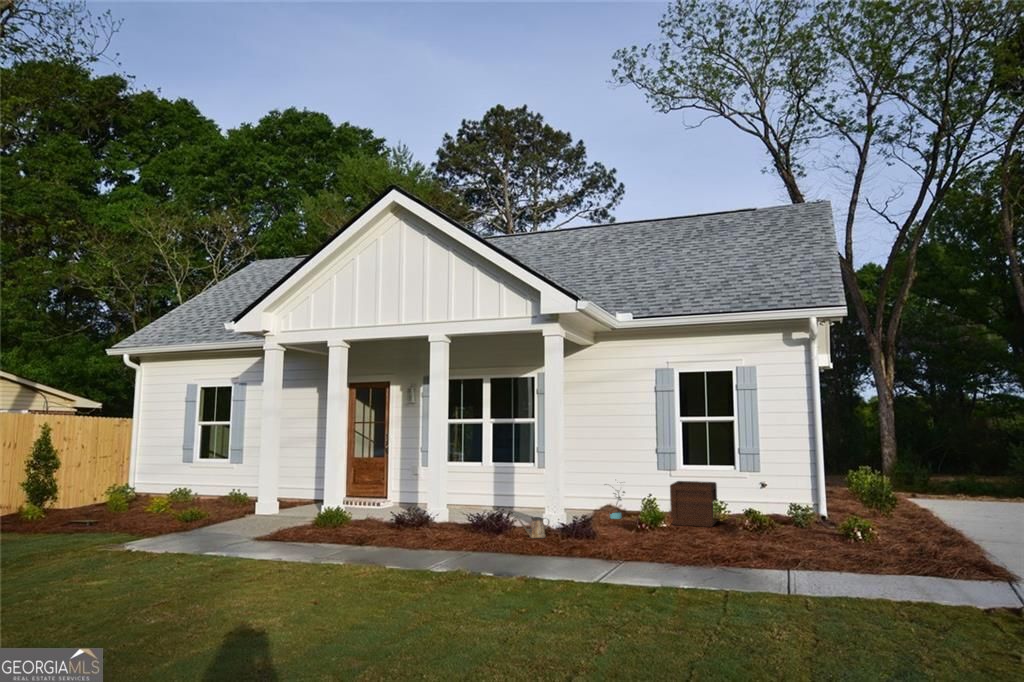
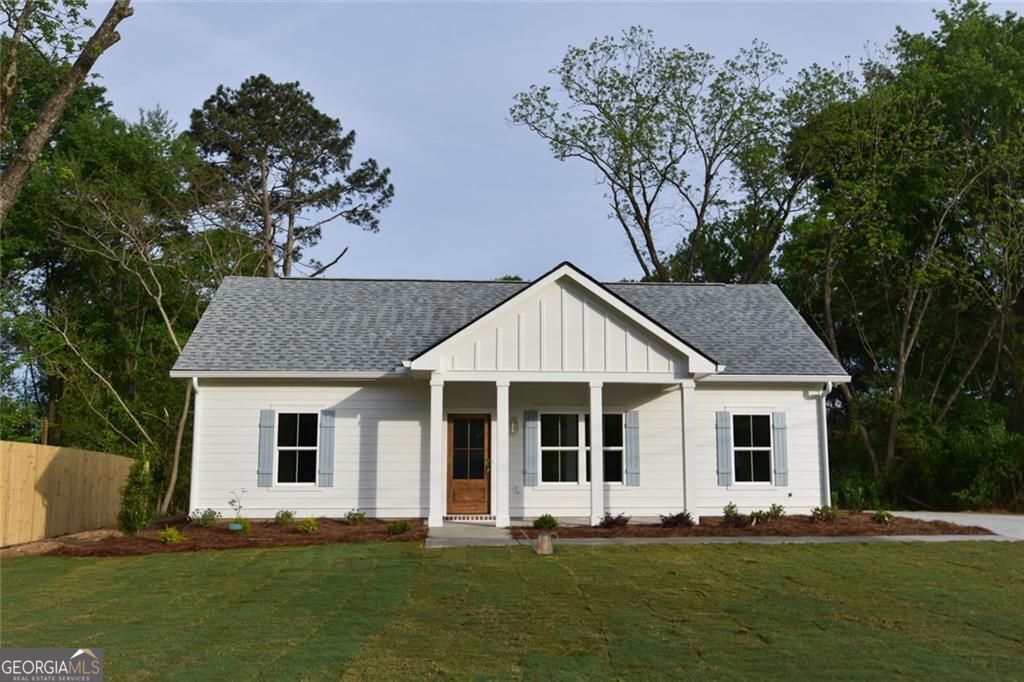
wooden crate: present [670,481,717,527] -> none [691,496,744,546]
potted plant: present [610,491,625,519] -> present [228,491,246,530]

